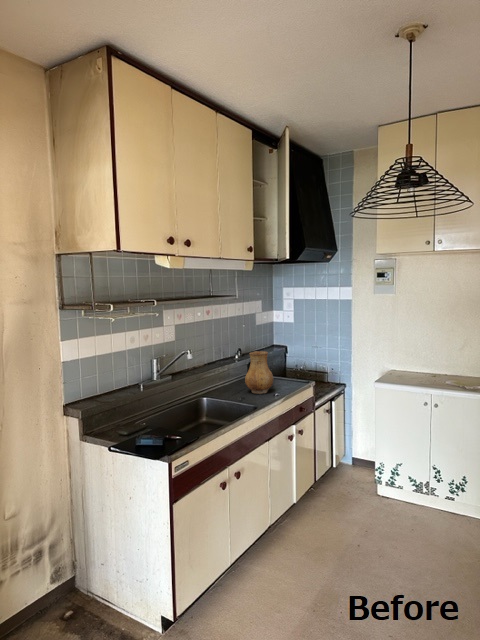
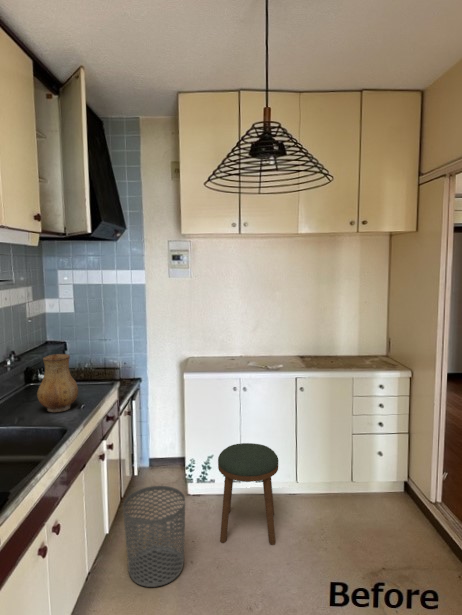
stool: none [391,454,458,556] -> present [218,443,278,545]
waste bin: none [301,470,353,549] -> present [123,486,185,587]

